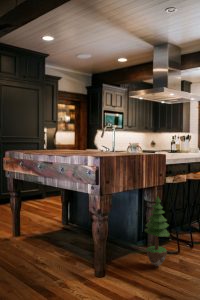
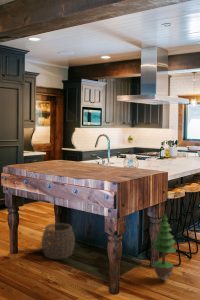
woven basket: none [41,208,74,243] -> present [42,223,75,259]

